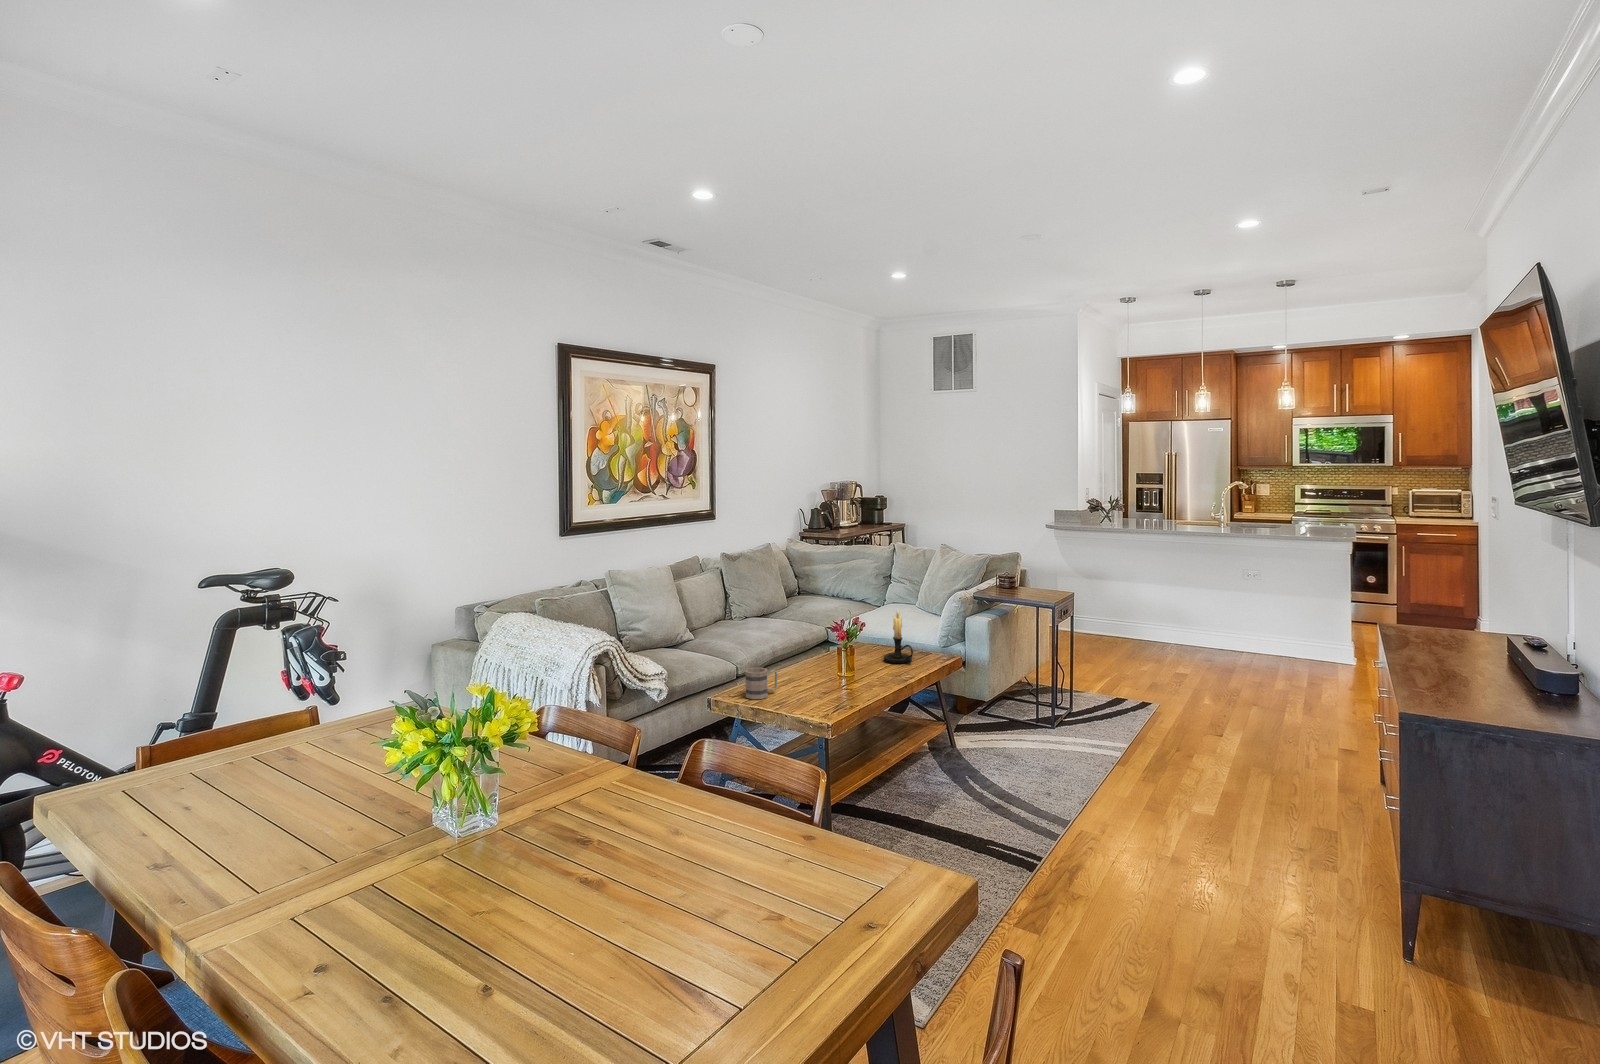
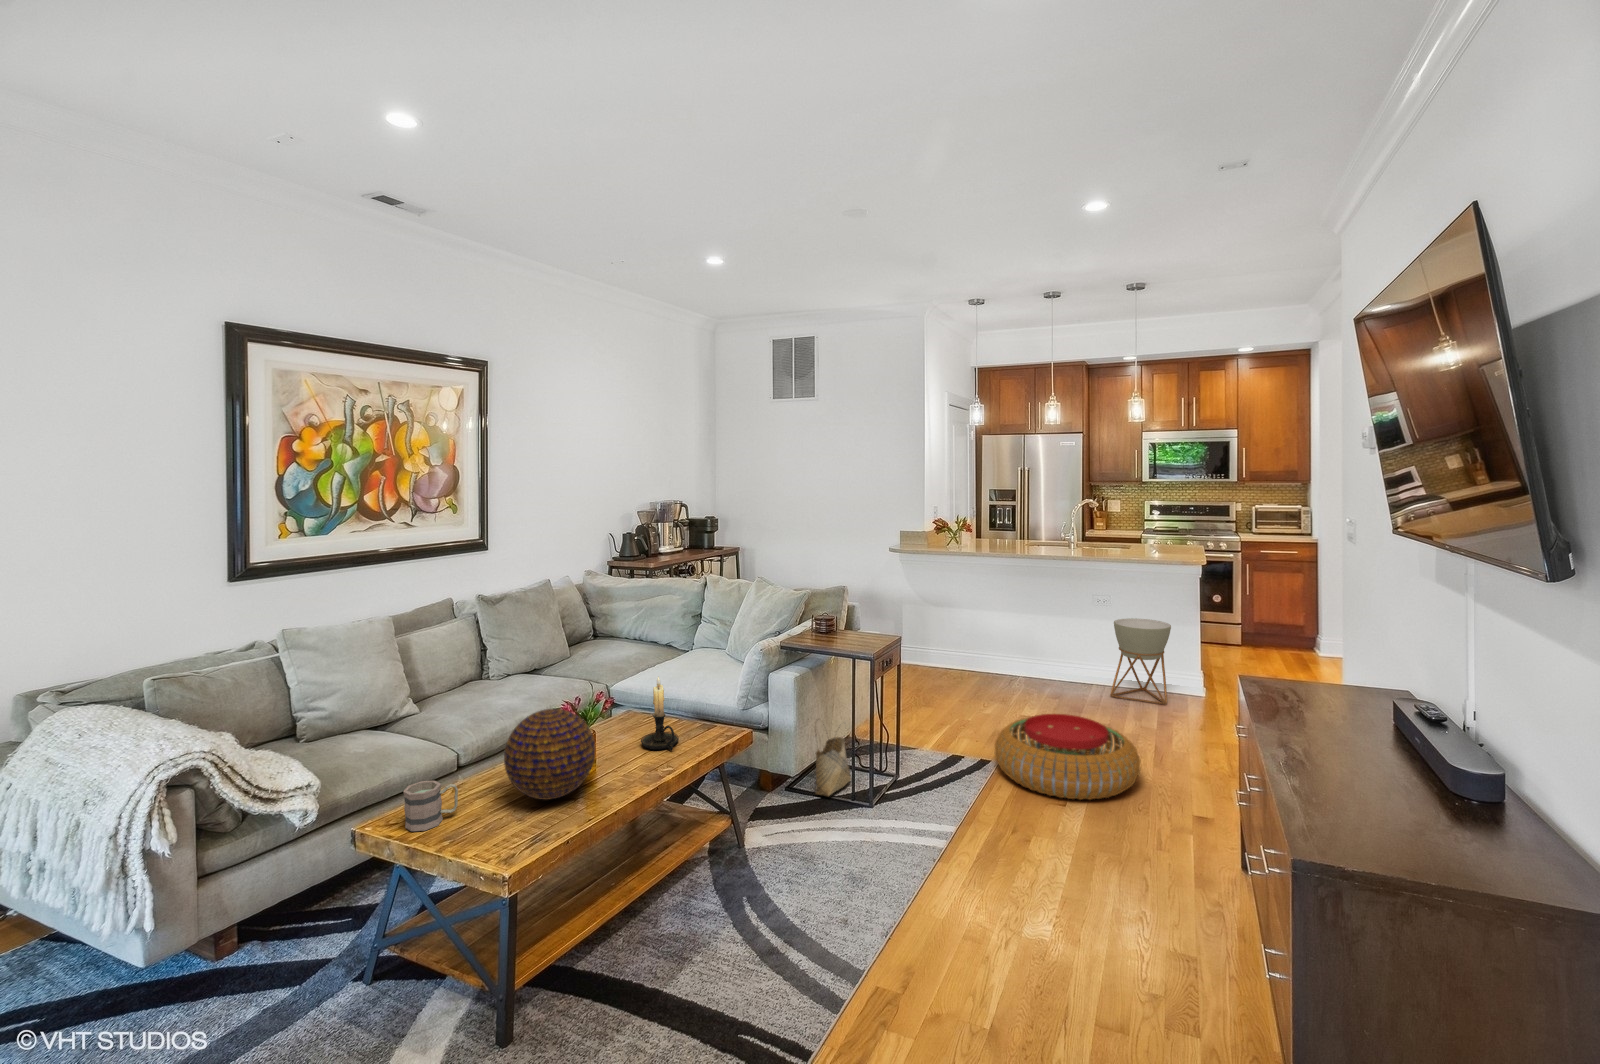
planter: none [1261,591,1321,669] -> present [1110,618,1171,705]
decorative orb: none [805,622,868,686] -> present [504,709,595,800]
woven basket: none [1004,657,1034,719] -> present [815,727,851,796]
pouf: none [1157,663,1291,728] -> present [995,714,1140,800]

